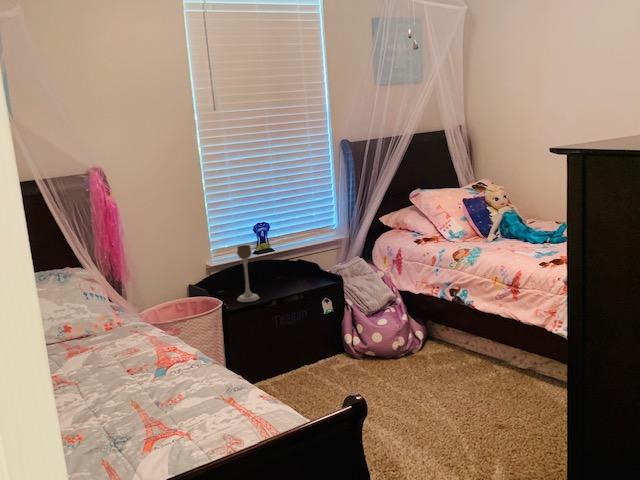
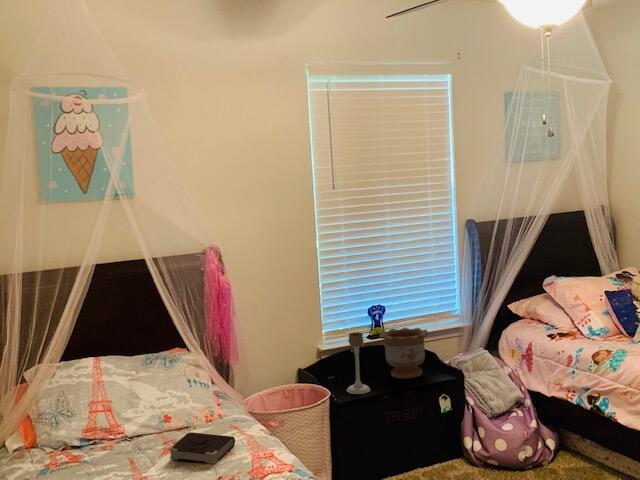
flower pot: none [265,241,310,287] -> present [379,328,428,379]
book: none [73,337,138,361] -> present [169,432,235,464]

